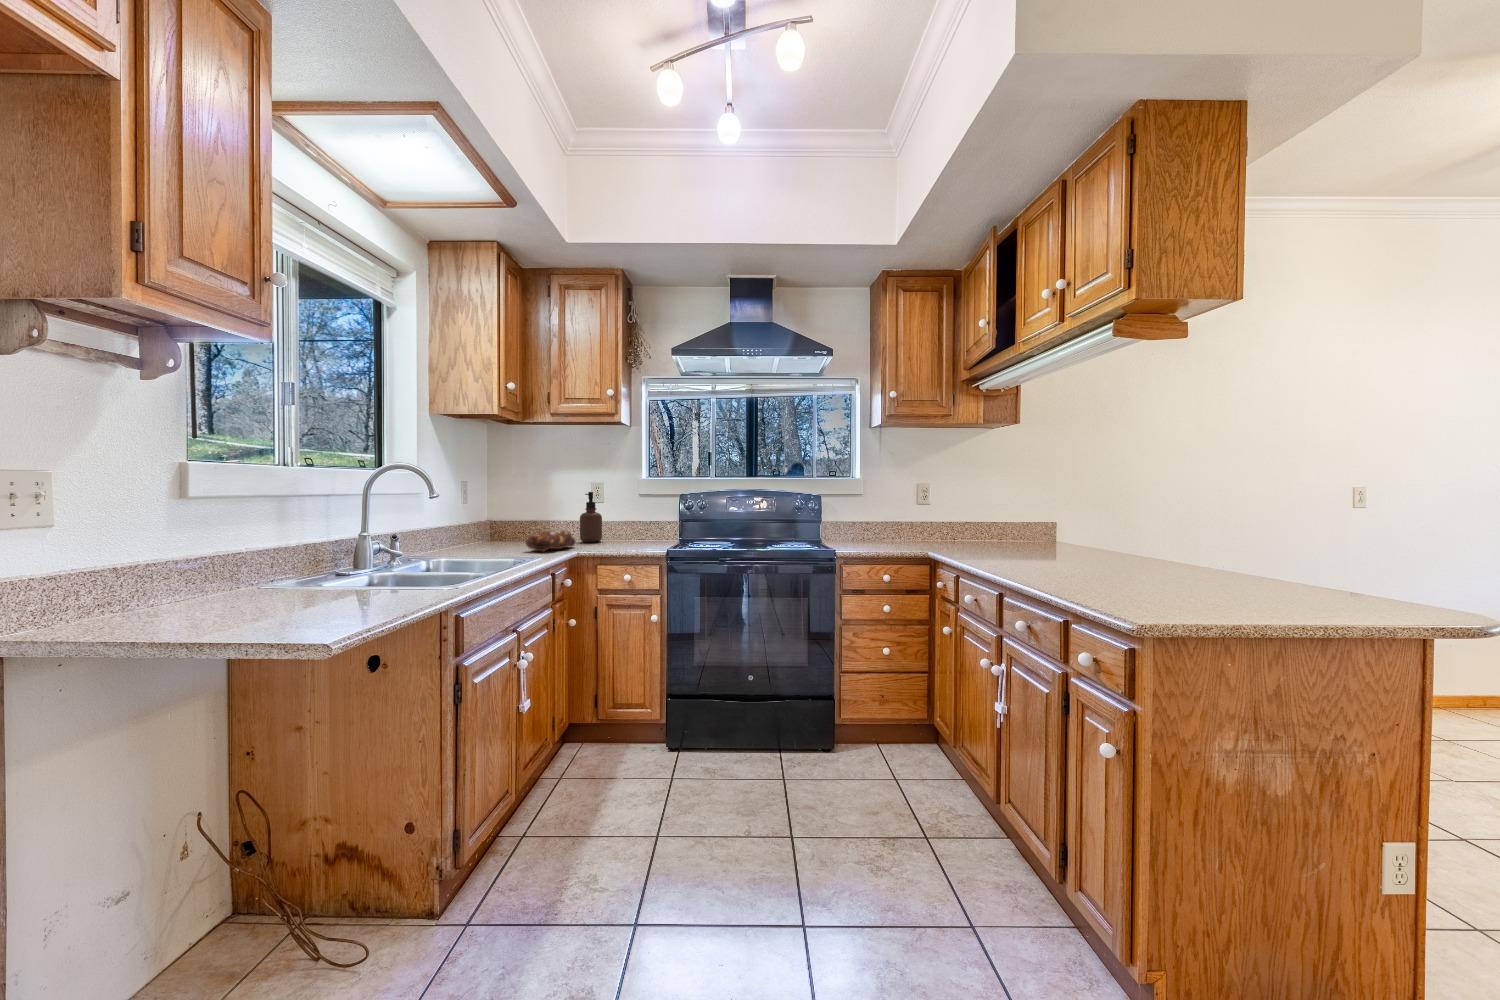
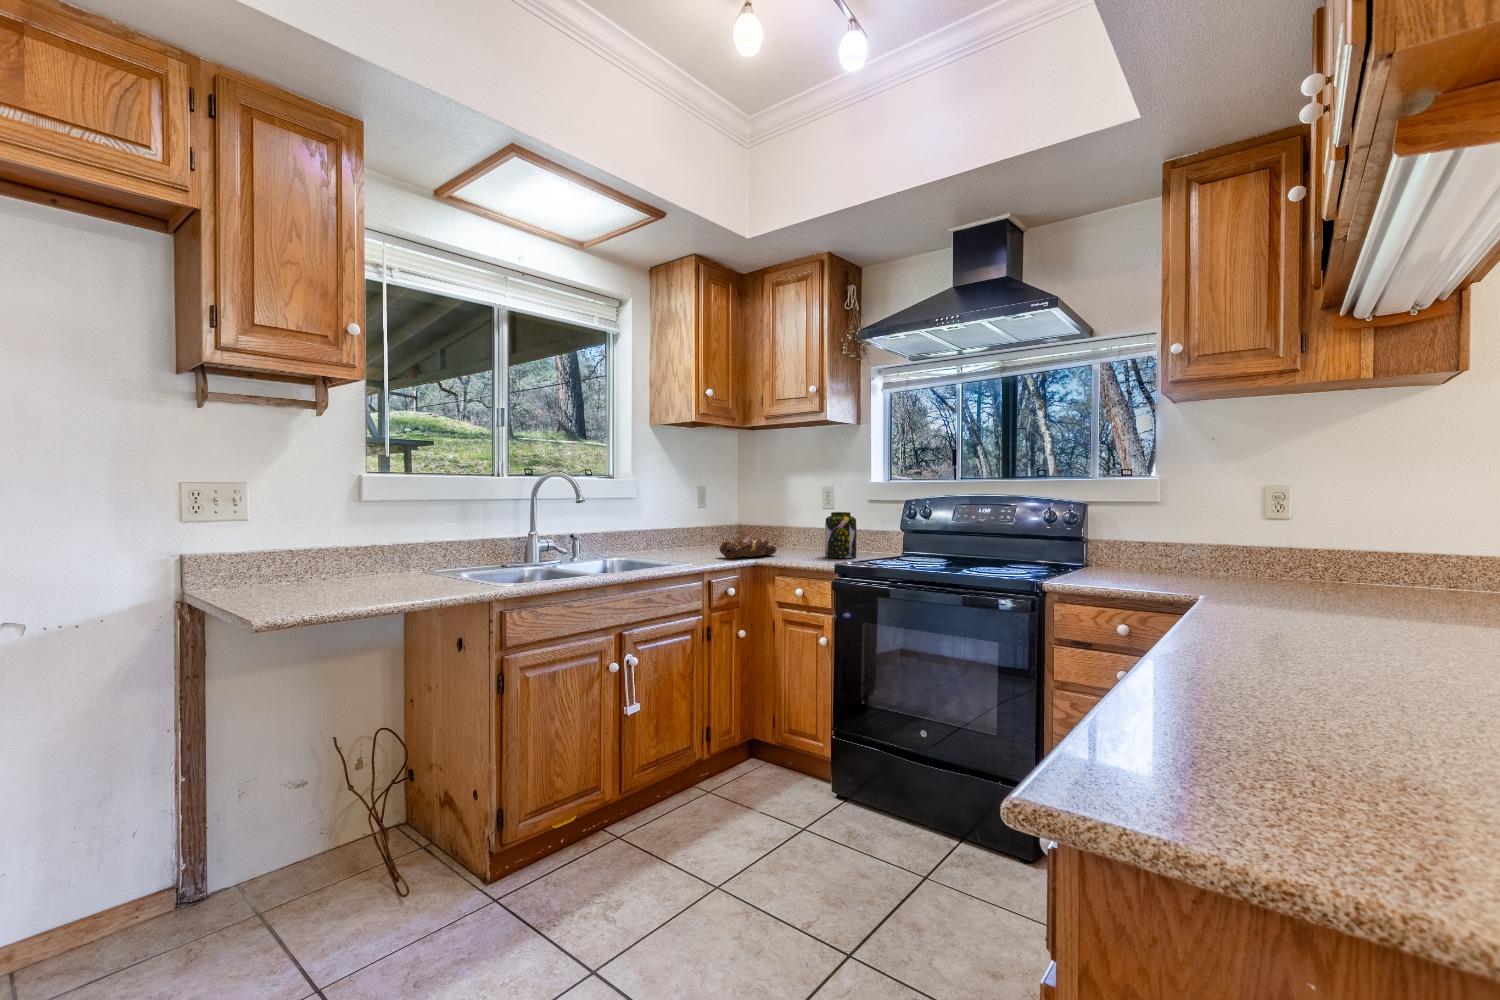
soap dispenser: present [580,492,602,542] -> none [799,498,822,552]
jar: none [620,504,650,545] -> present [825,512,856,558]

